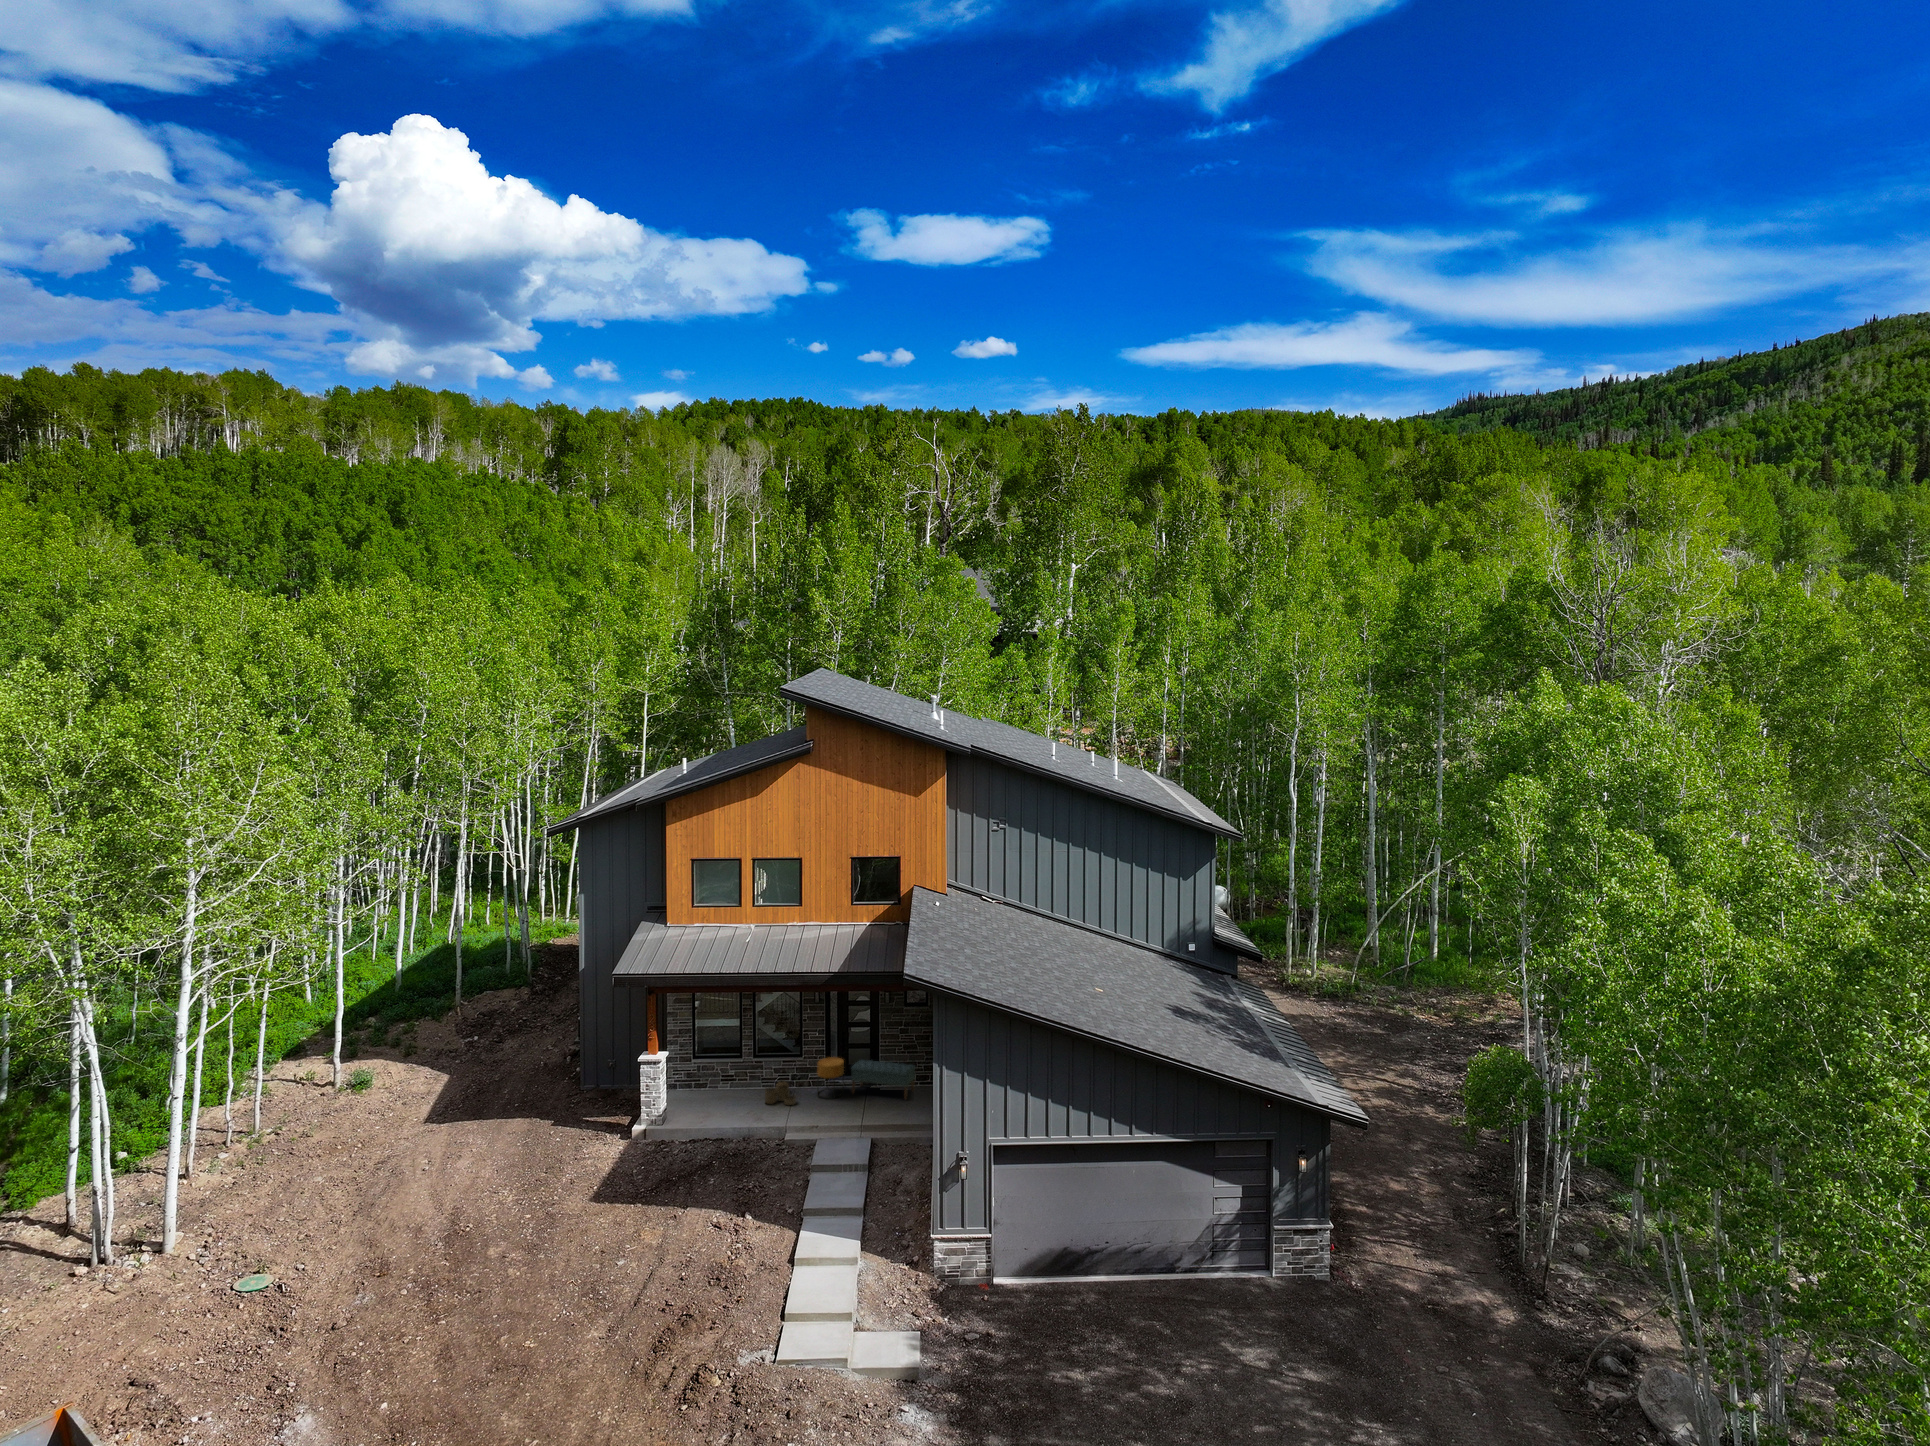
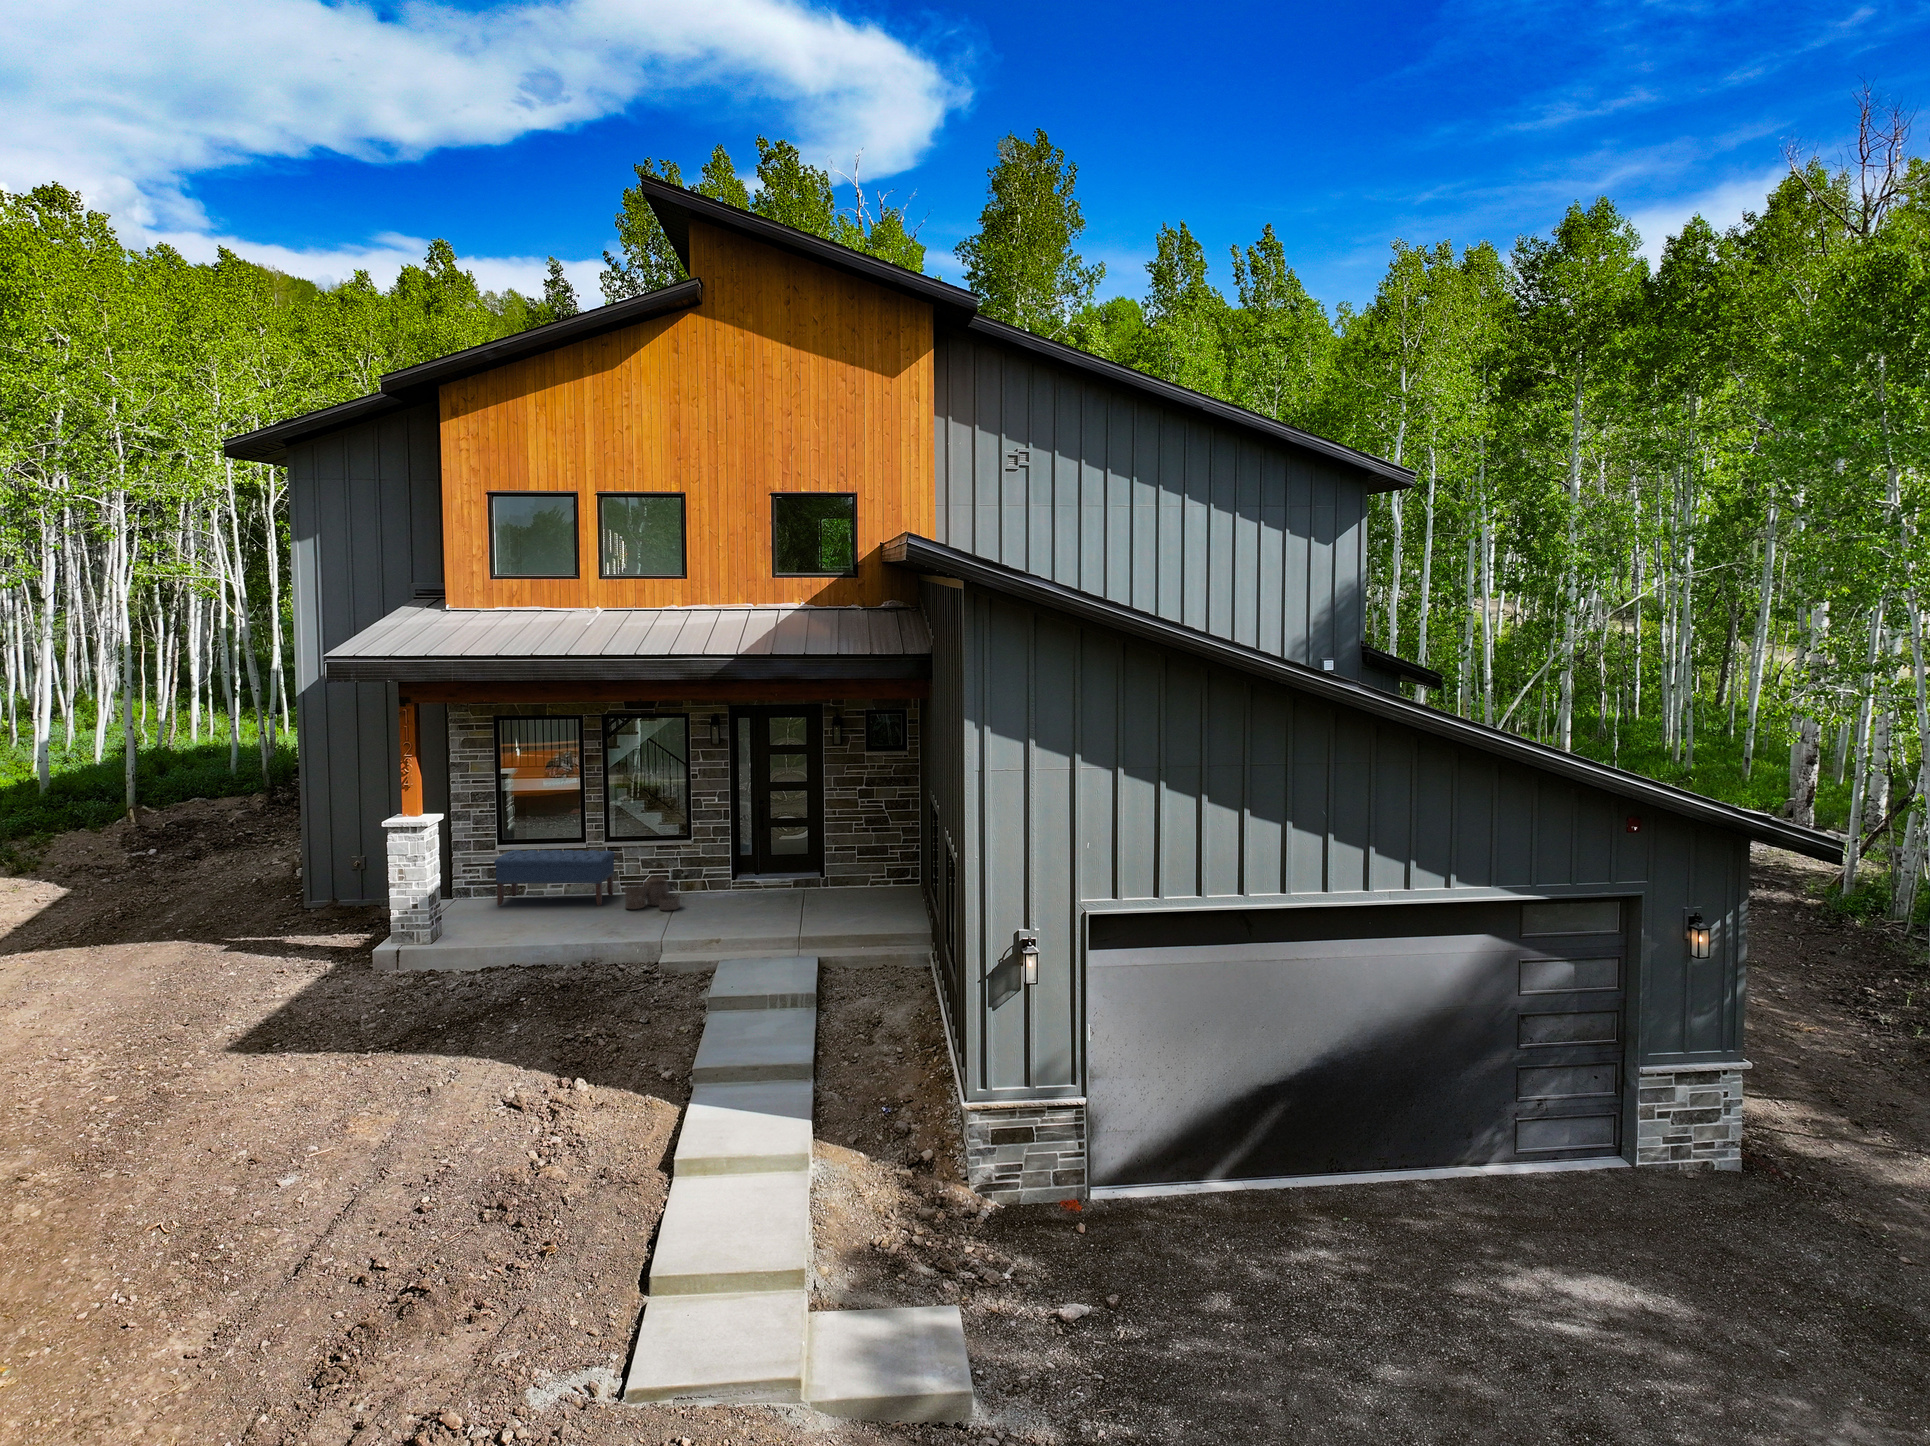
side table: present [817,1057,844,1097] -> none [716,838,762,901]
bench: present [851,1060,915,1099] -> present [494,850,615,906]

